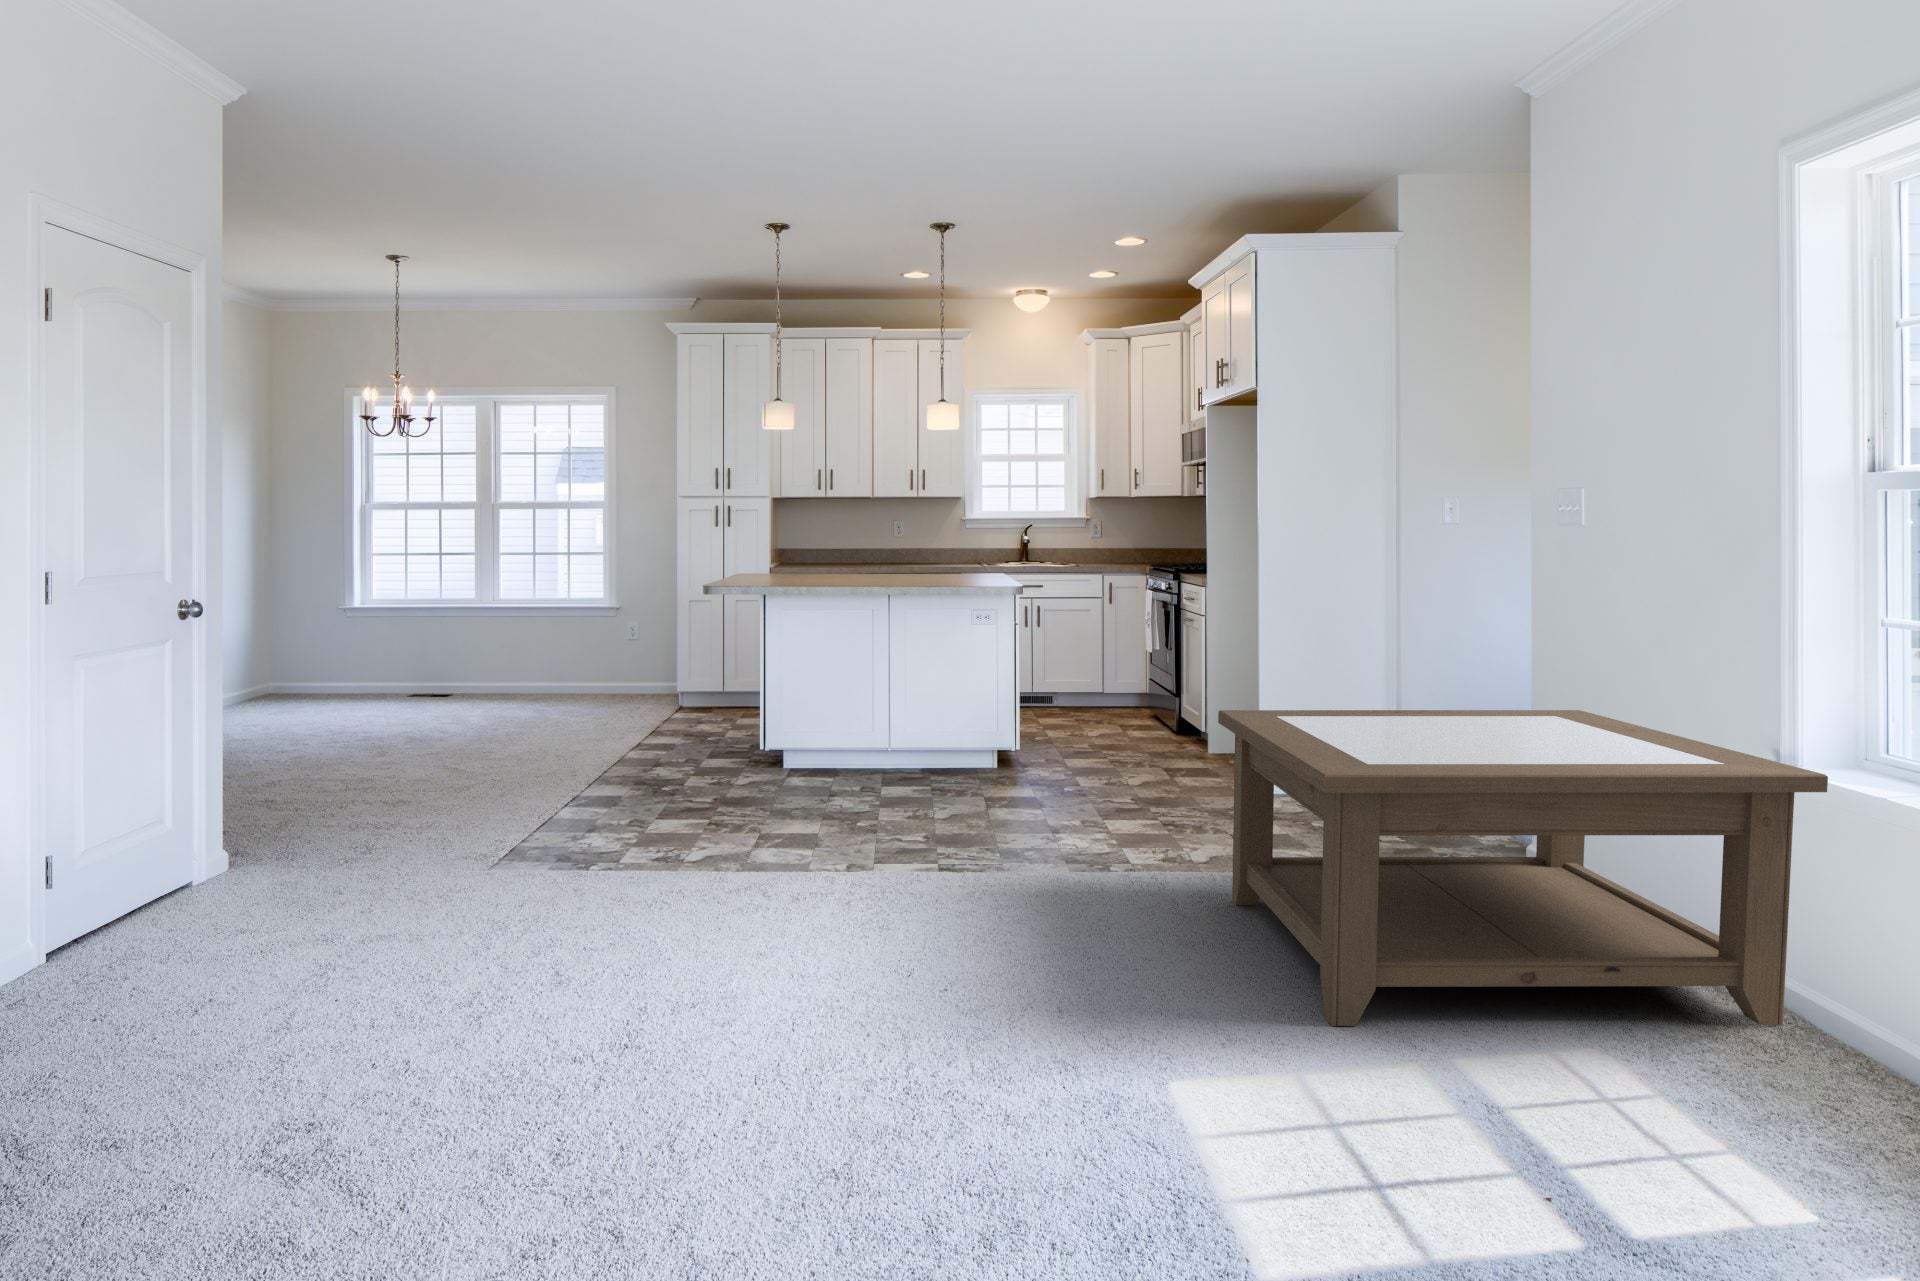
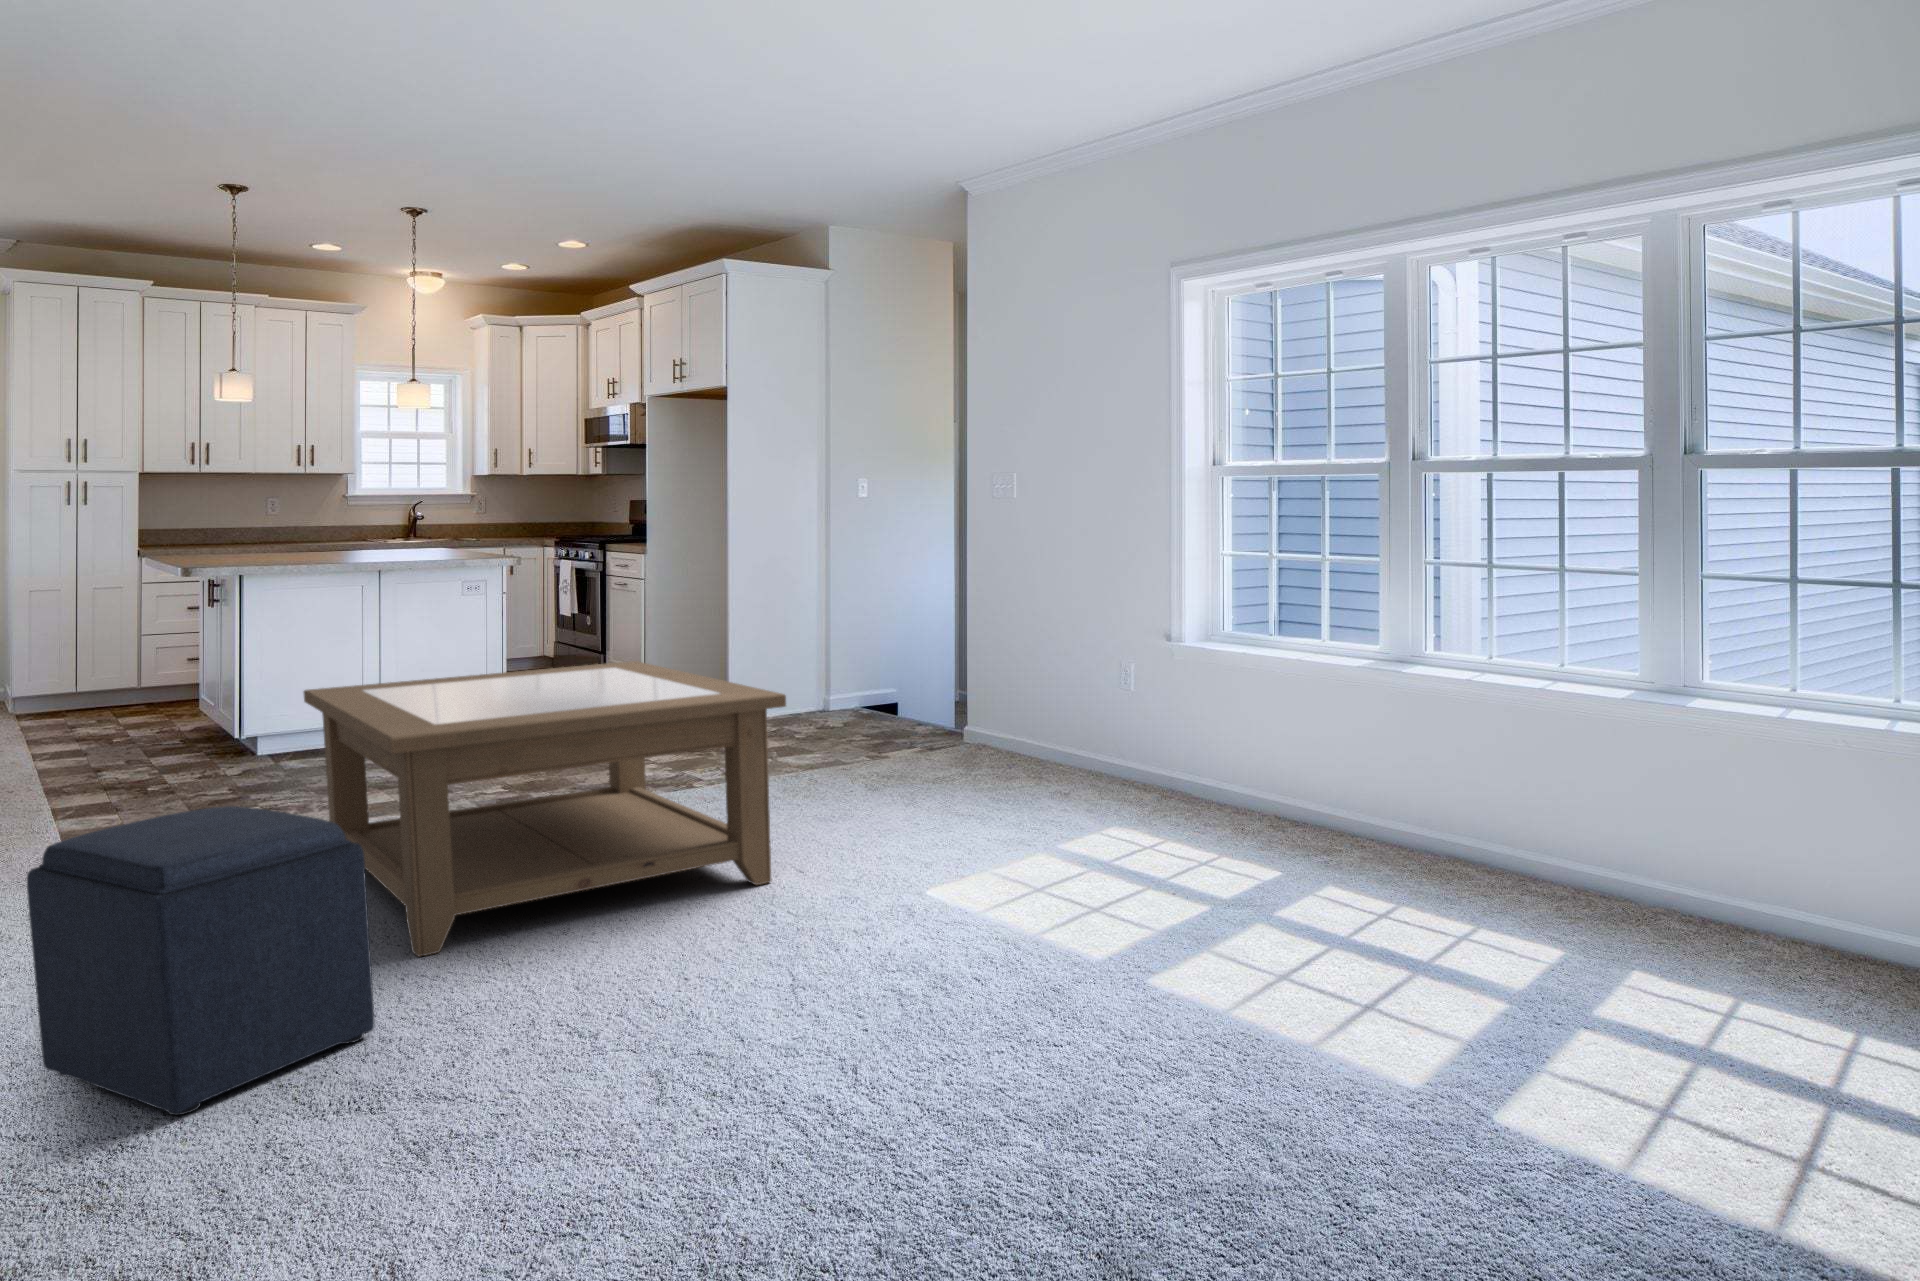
ottoman: none [987,828,1301,1157] -> present [27,806,375,1115]

